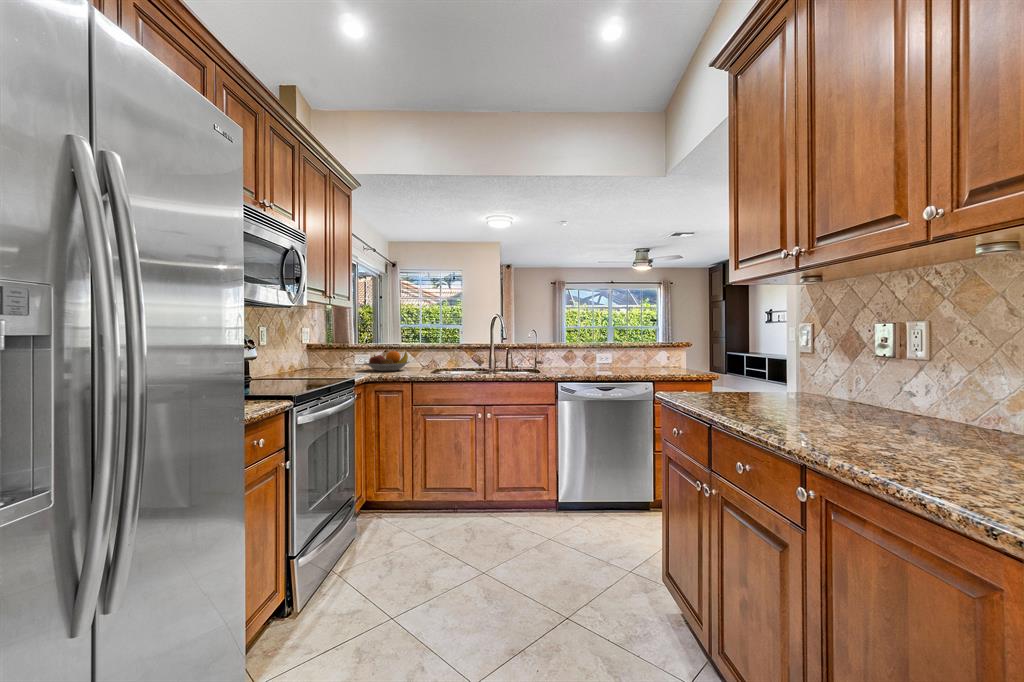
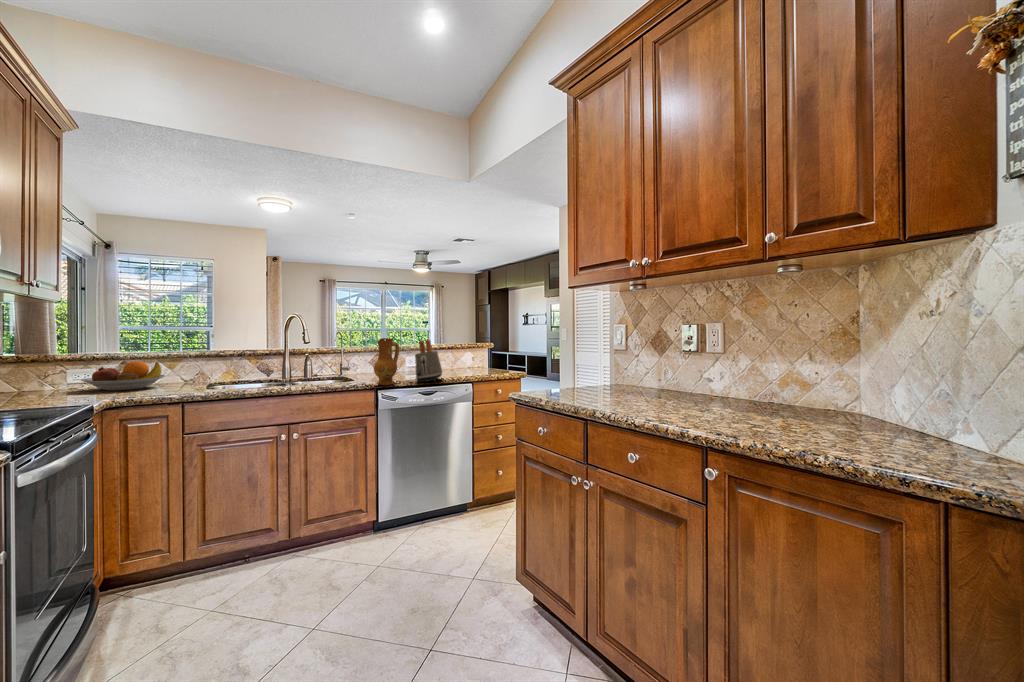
ceramic jug: none [552,335,576,379] -> present [374,338,399,385]
toaster: none [591,337,621,379] -> present [415,340,442,382]

